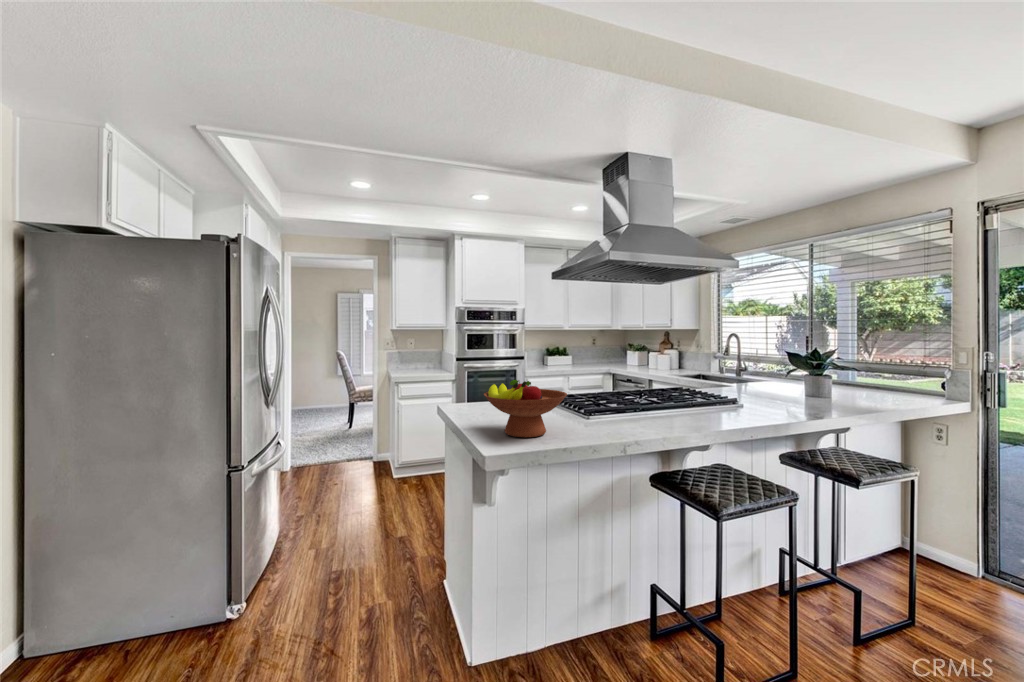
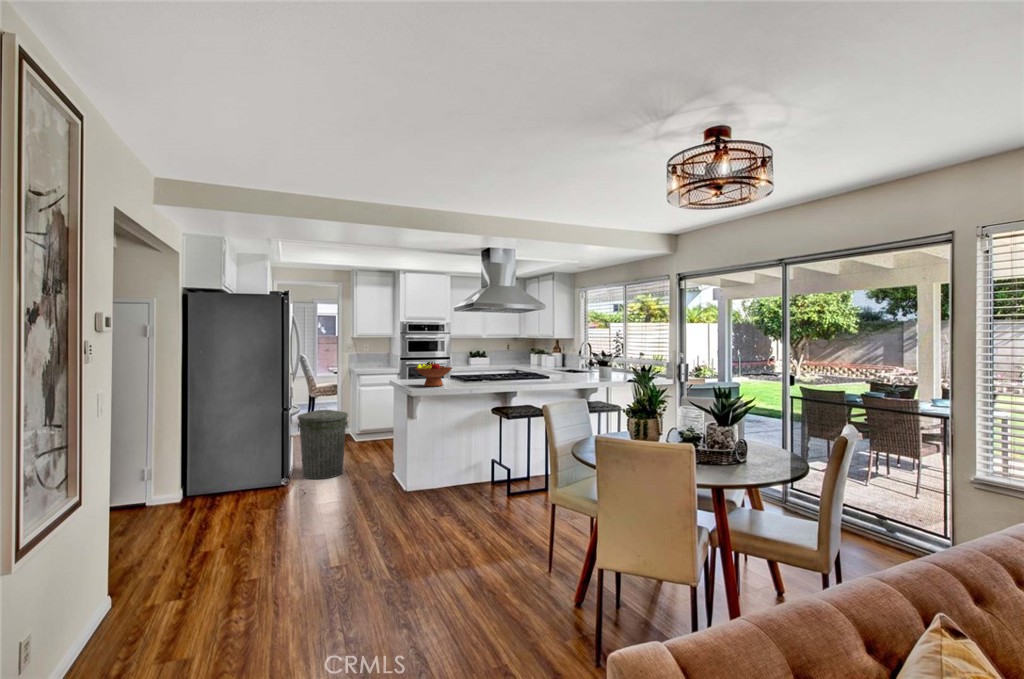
trash can: none [272,452,364,589] -> present [298,410,348,479]

